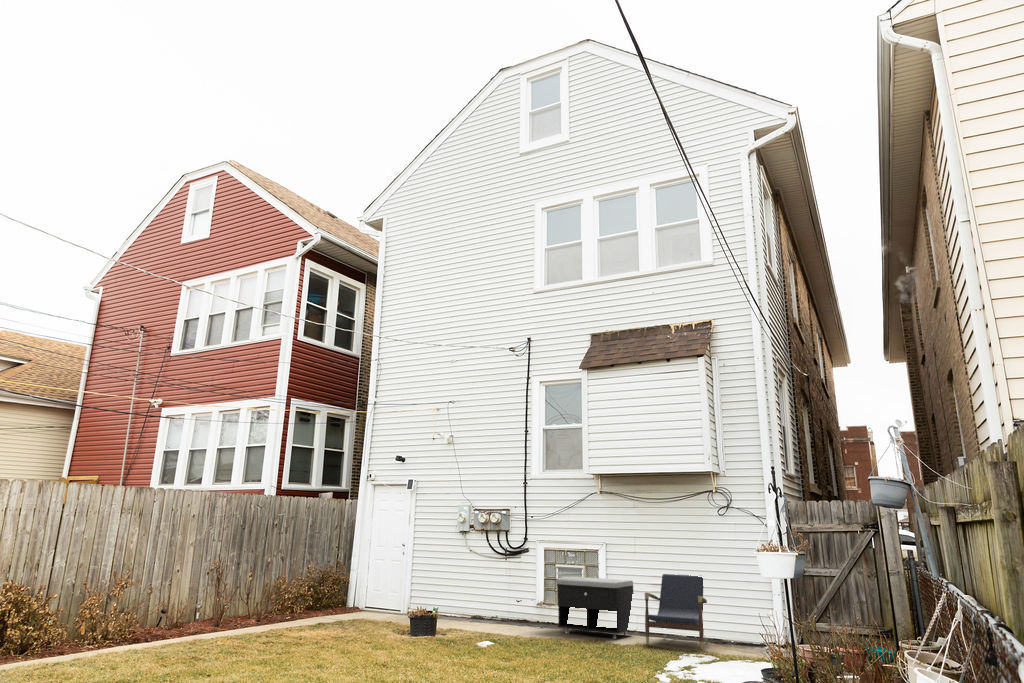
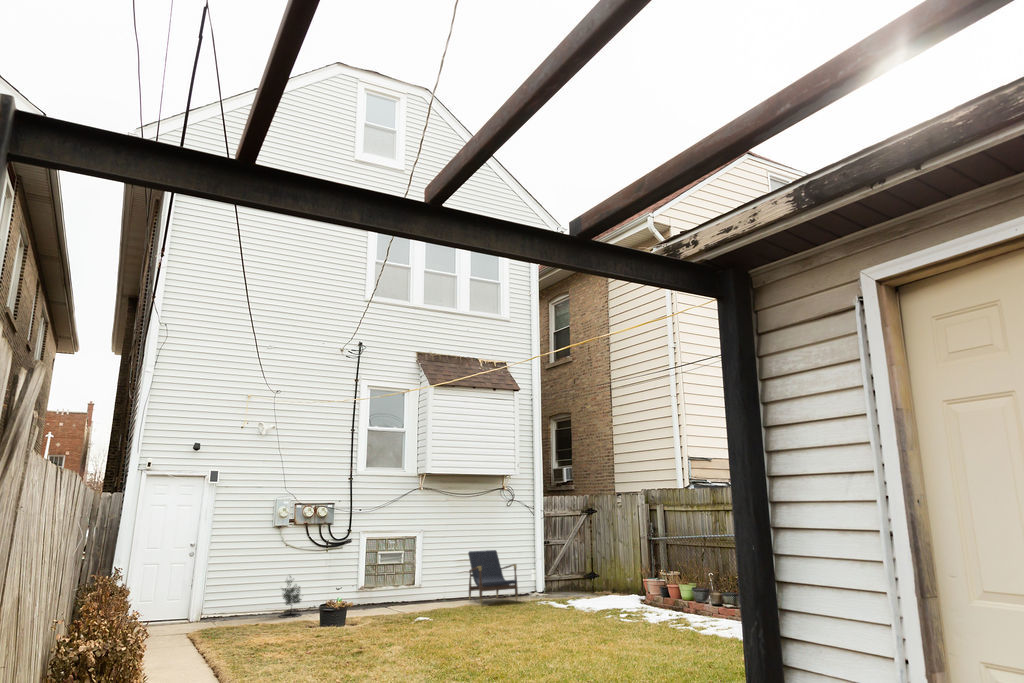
storage bench: present [557,577,634,639] -> none [394,559,456,608]
potted tree: none [452,579,478,623] -> present [279,576,302,618]

